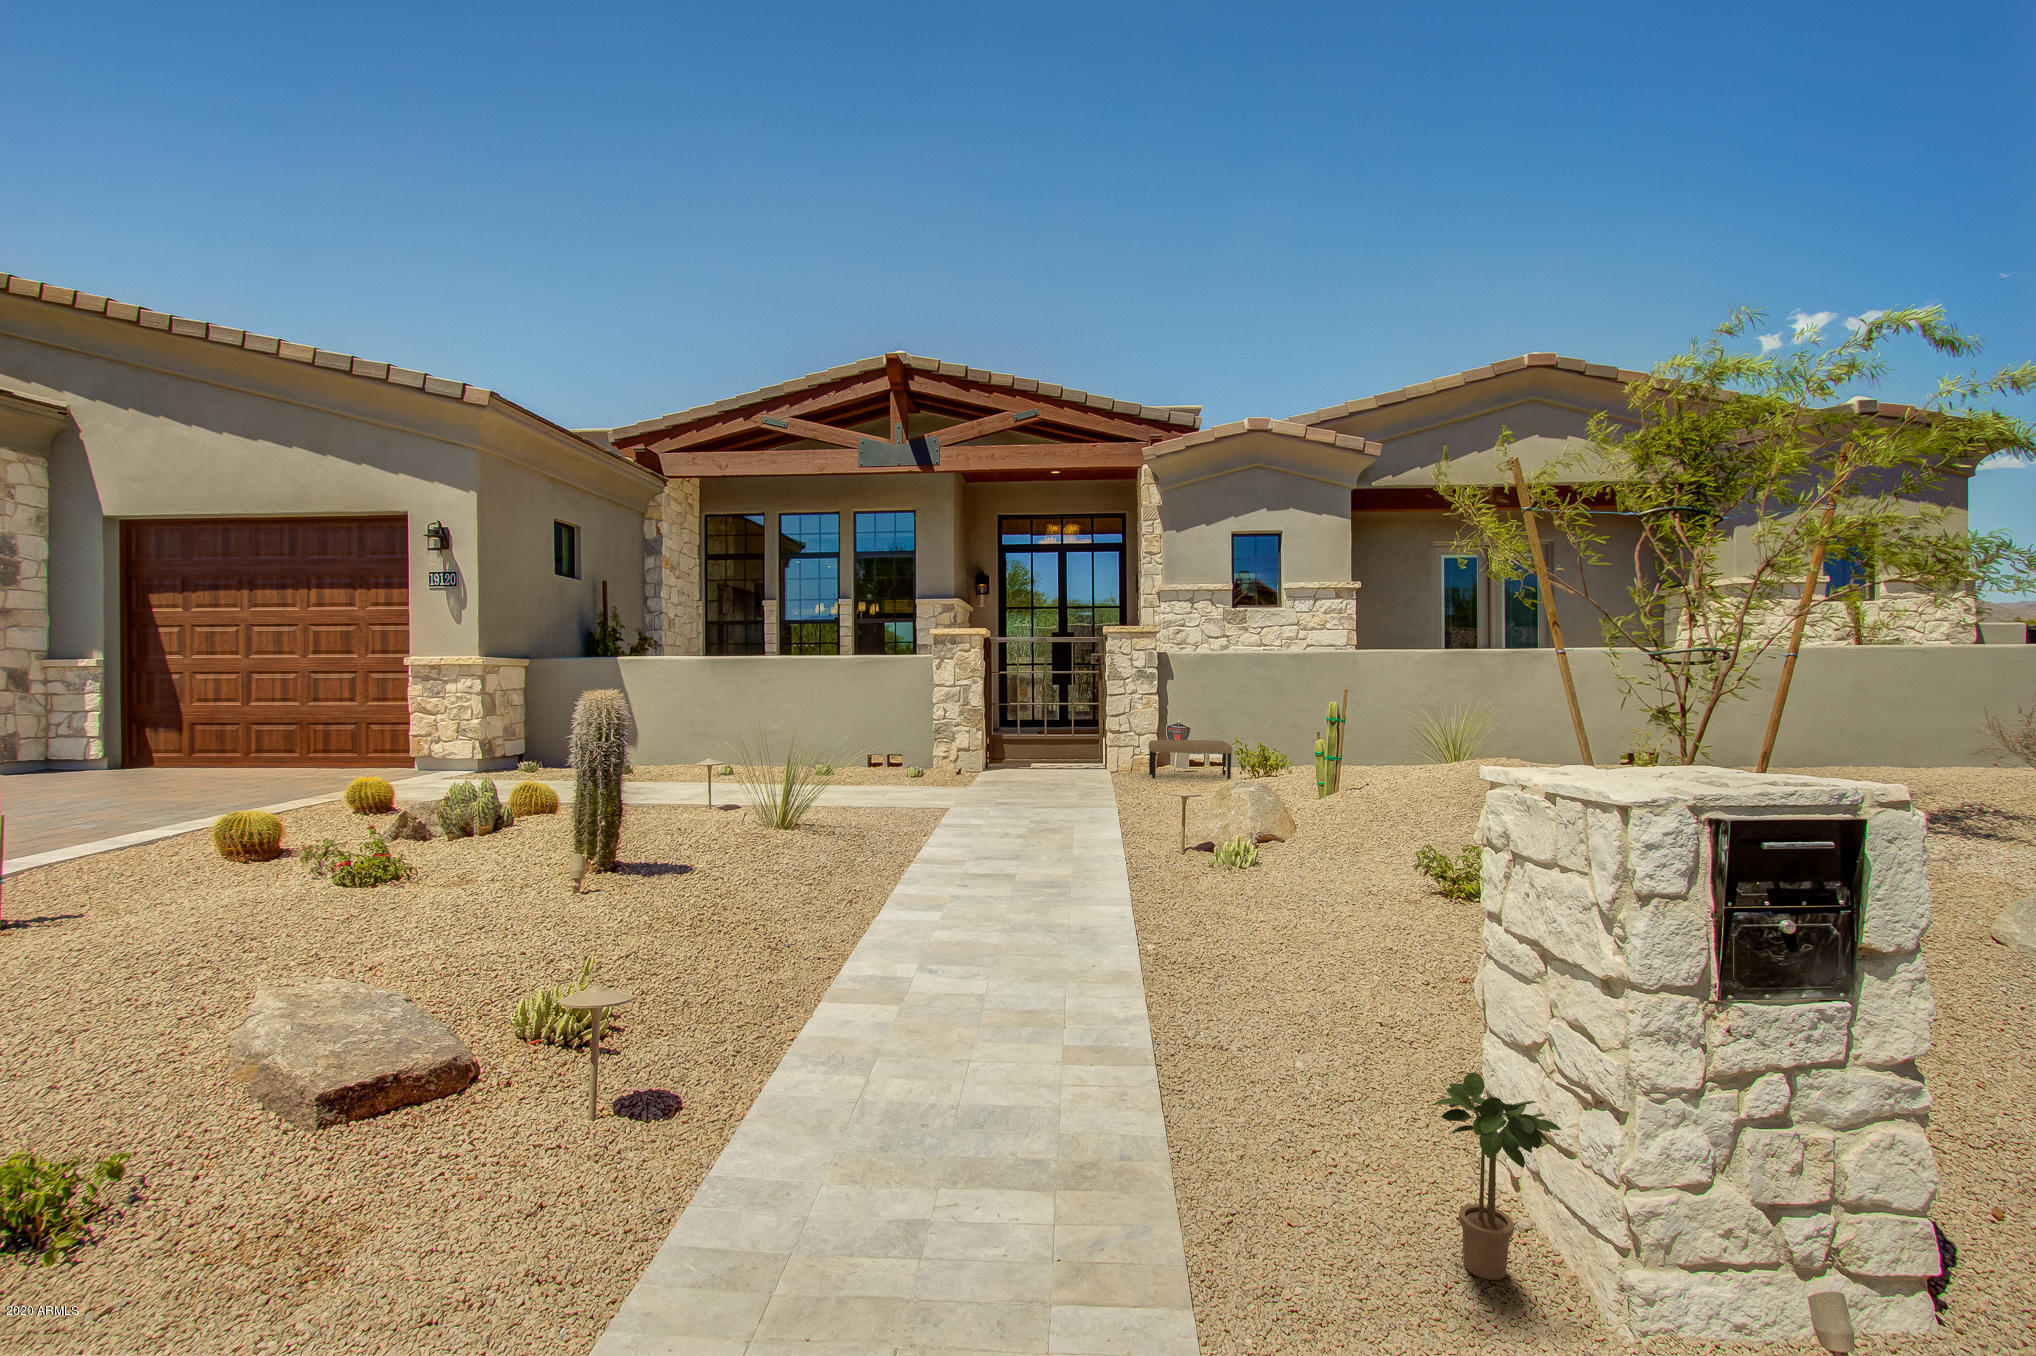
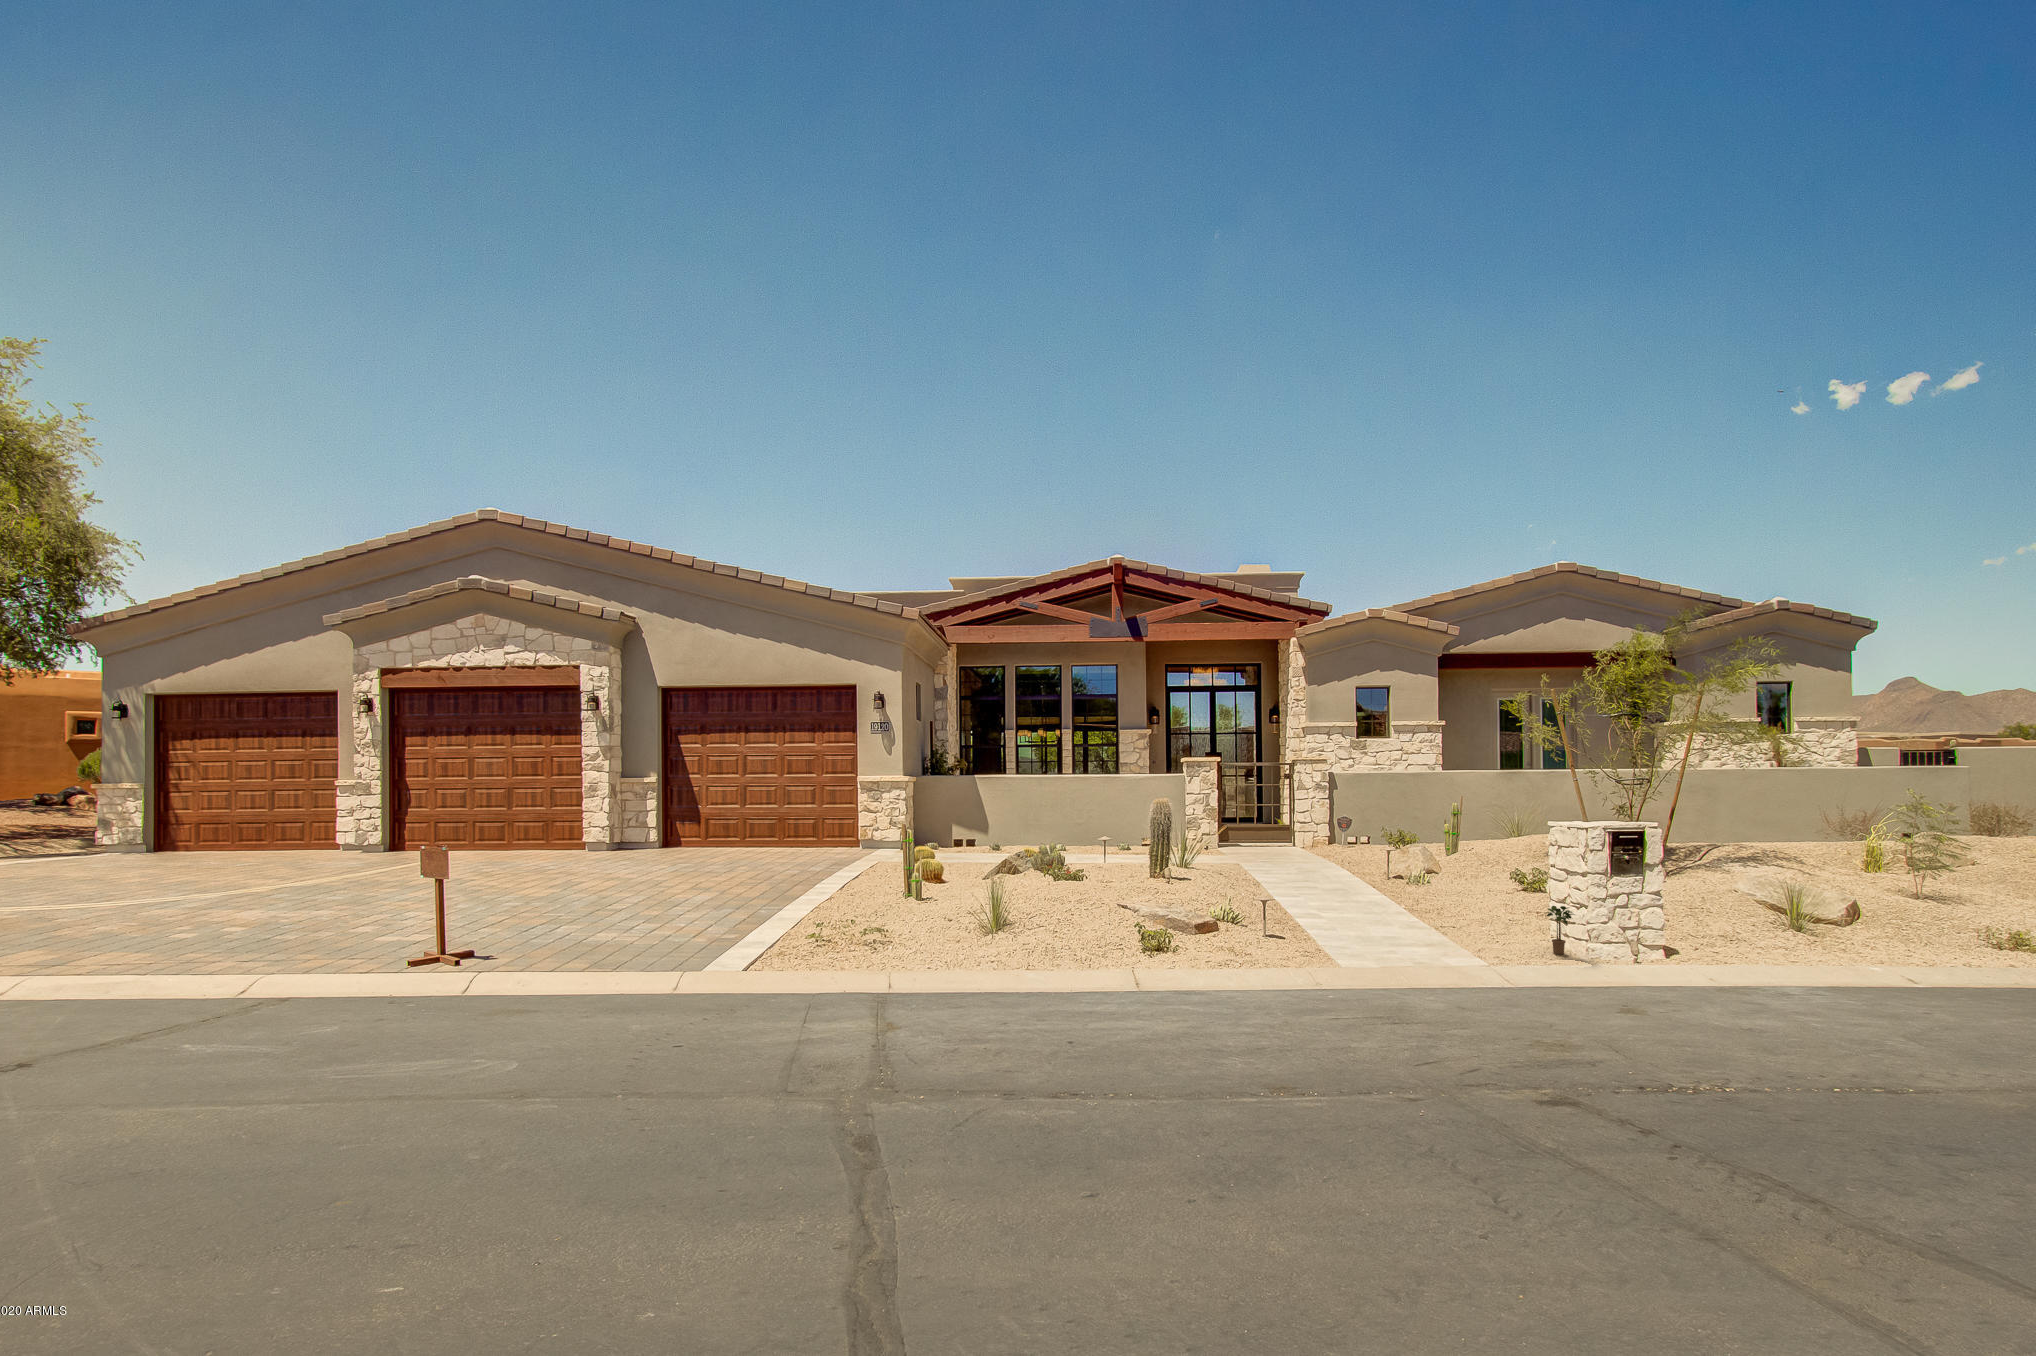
bench: present [1149,740,1232,779] -> none [1317,826,1373,850]

